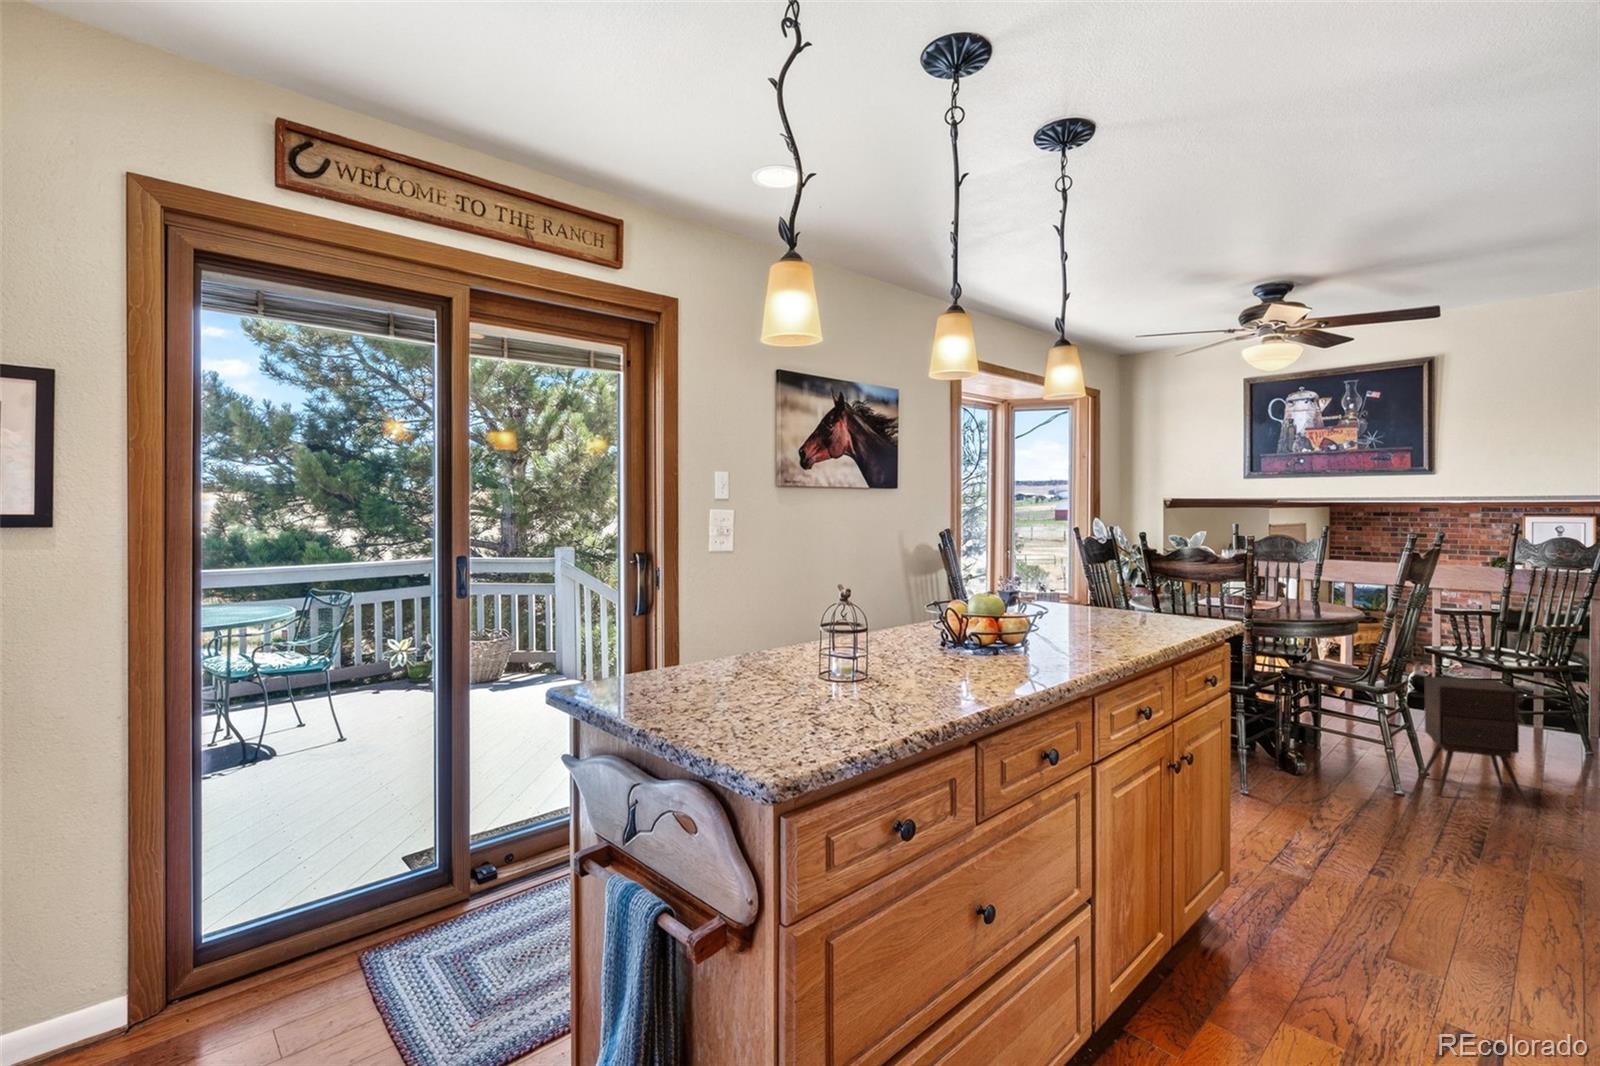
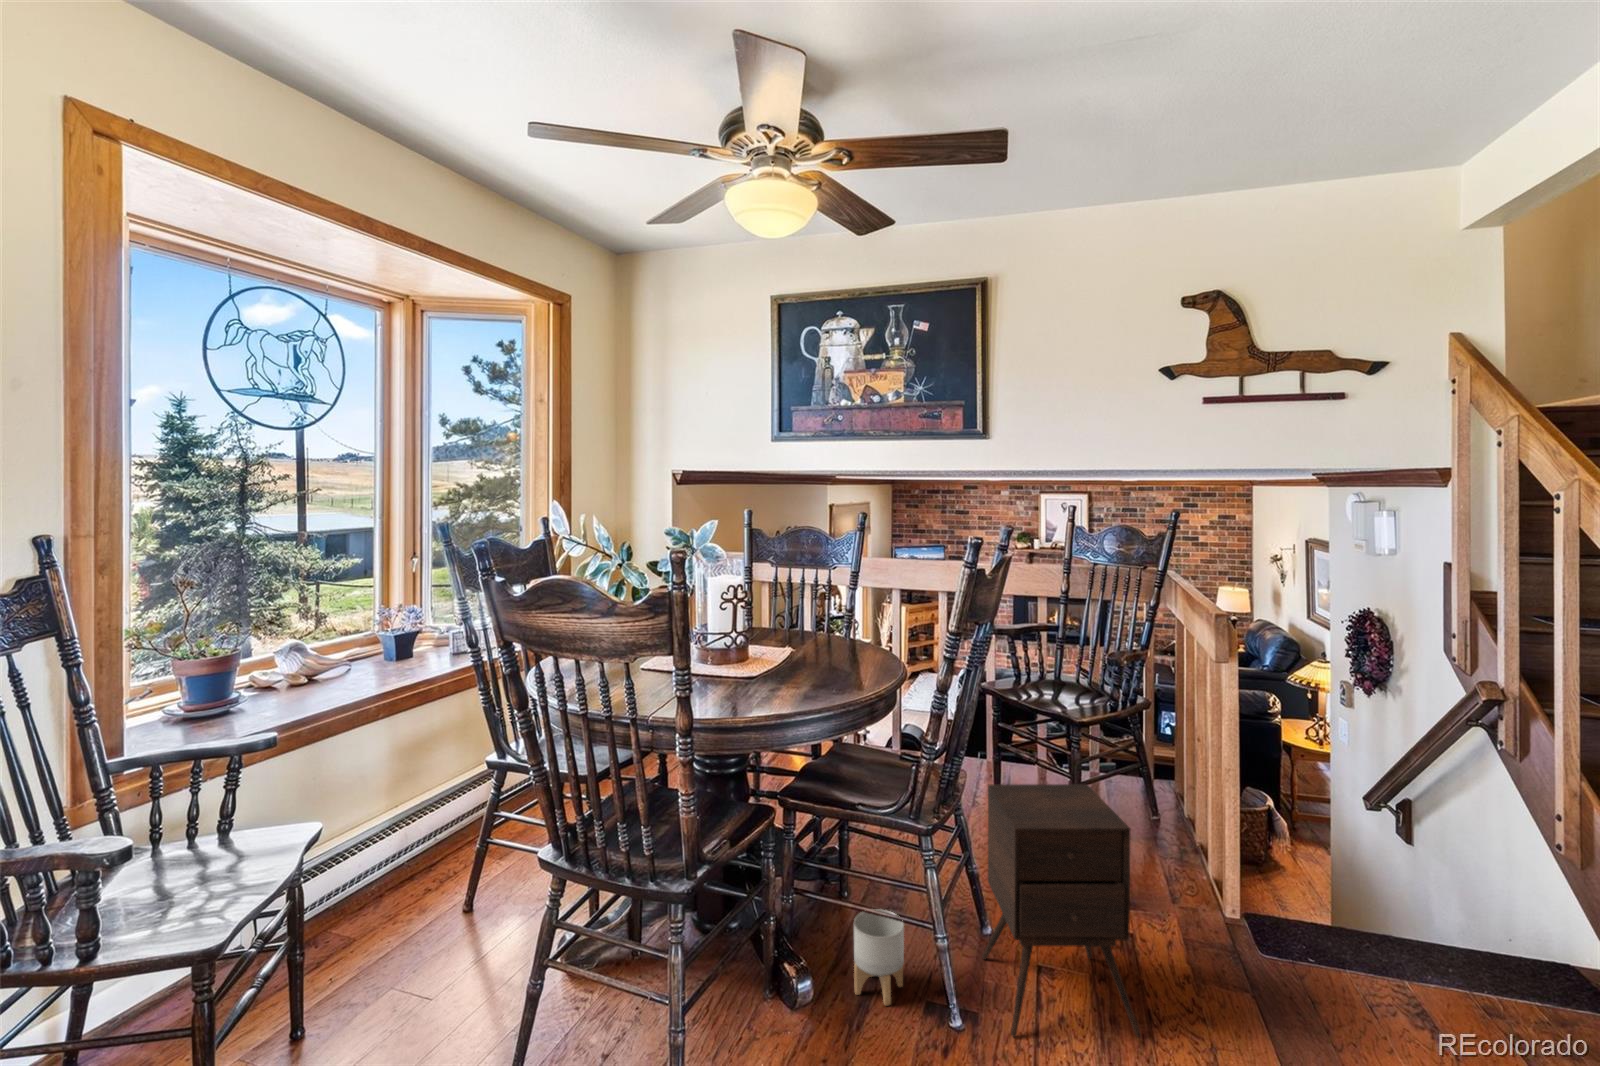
planter: none [1335,736,1367,780] -> present [854,909,904,1005]

